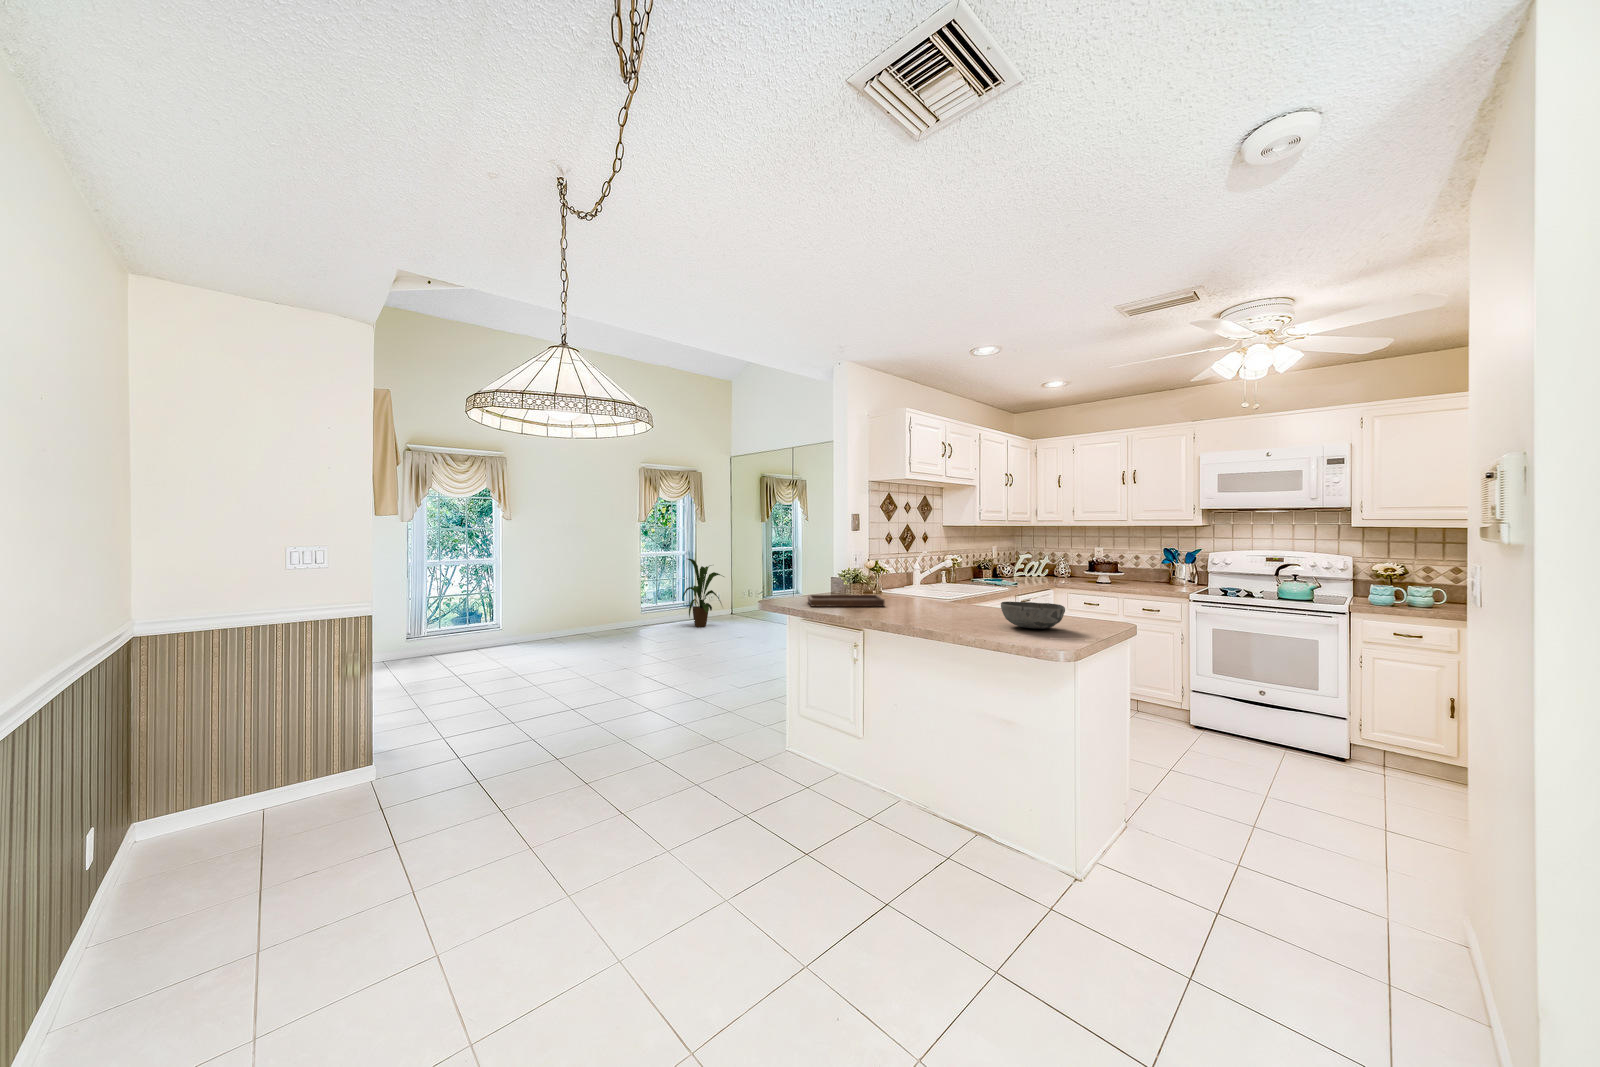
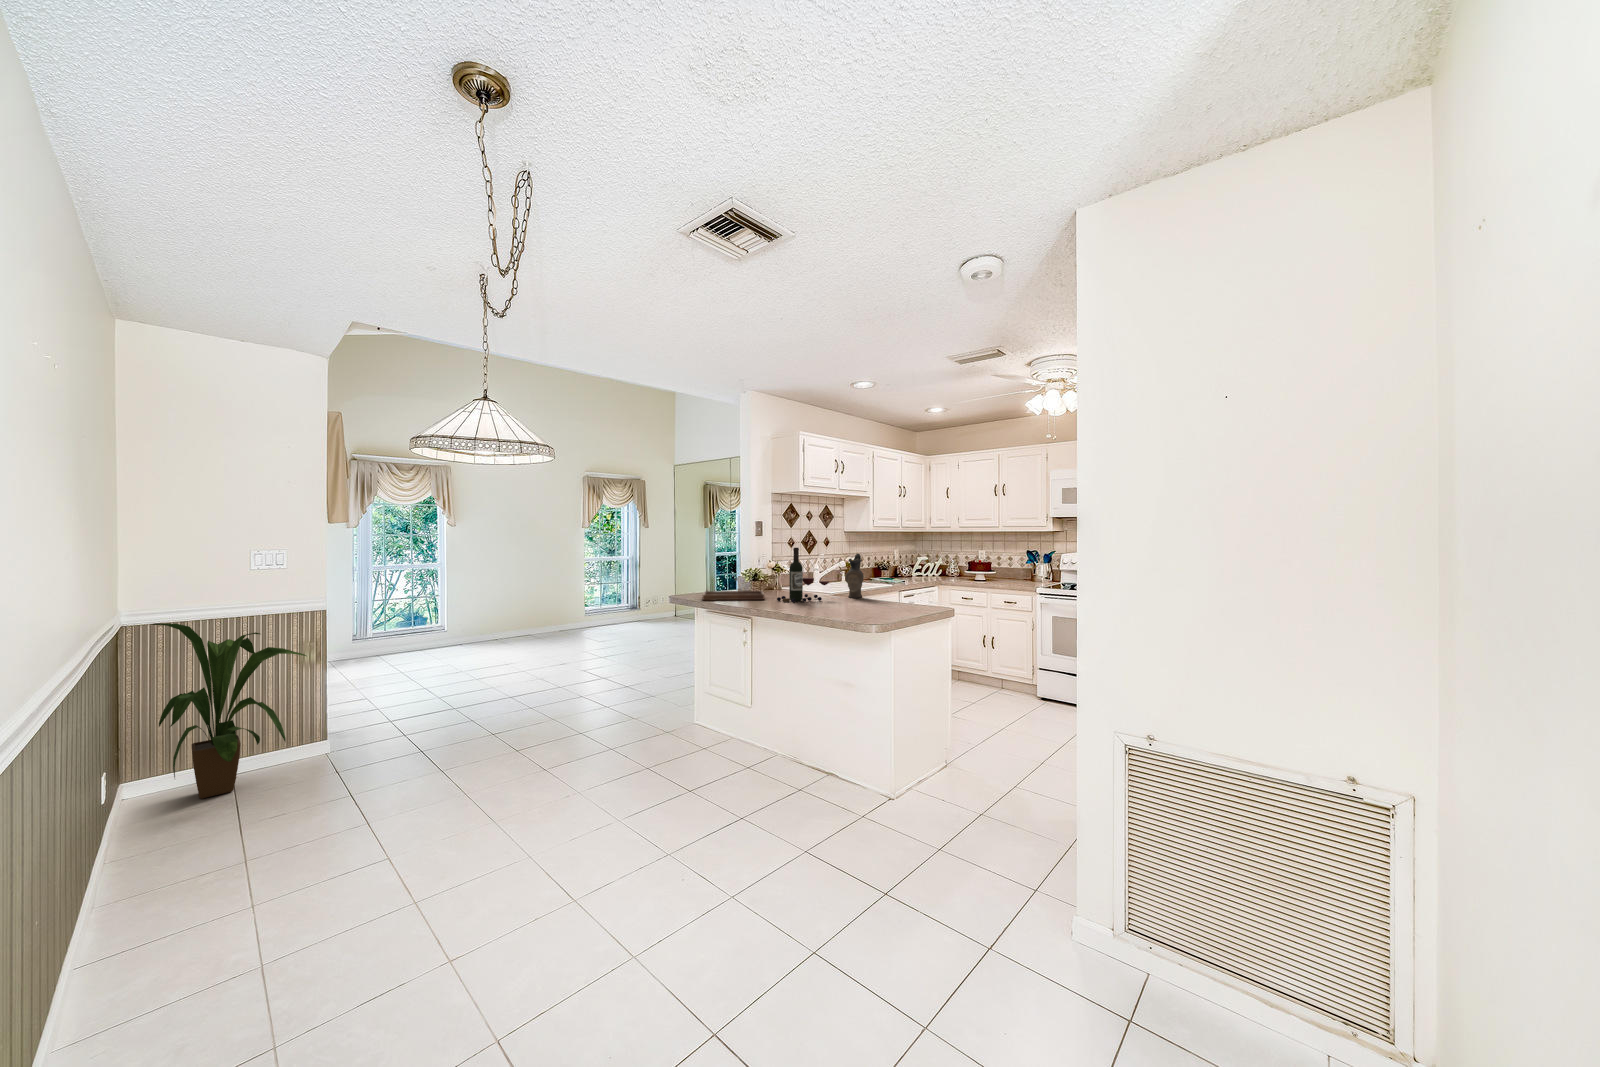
wine bottle: none [903,543,966,610] -> present [777,548,829,602]
ceramic pitcher: none [980,551,1003,605] -> present [845,553,863,598]
house plant: present [682,559,724,627] -> present [152,623,306,799]
bowl: present [1001,602,1065,629] -> none [836,593,881,613]

